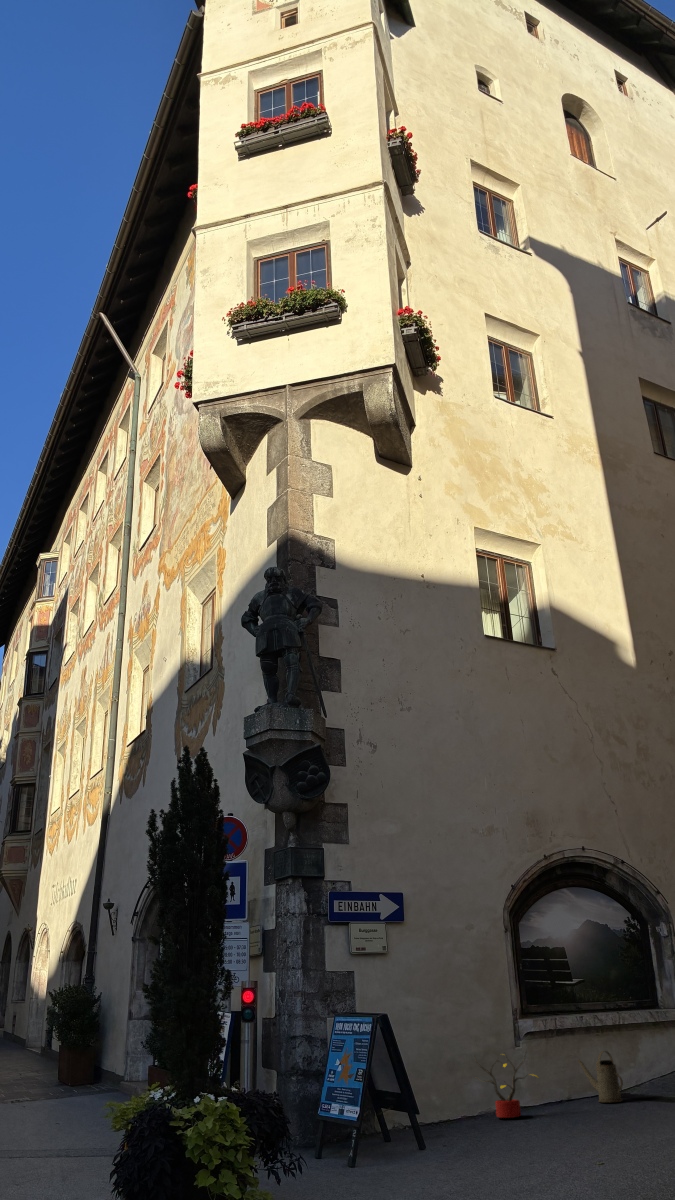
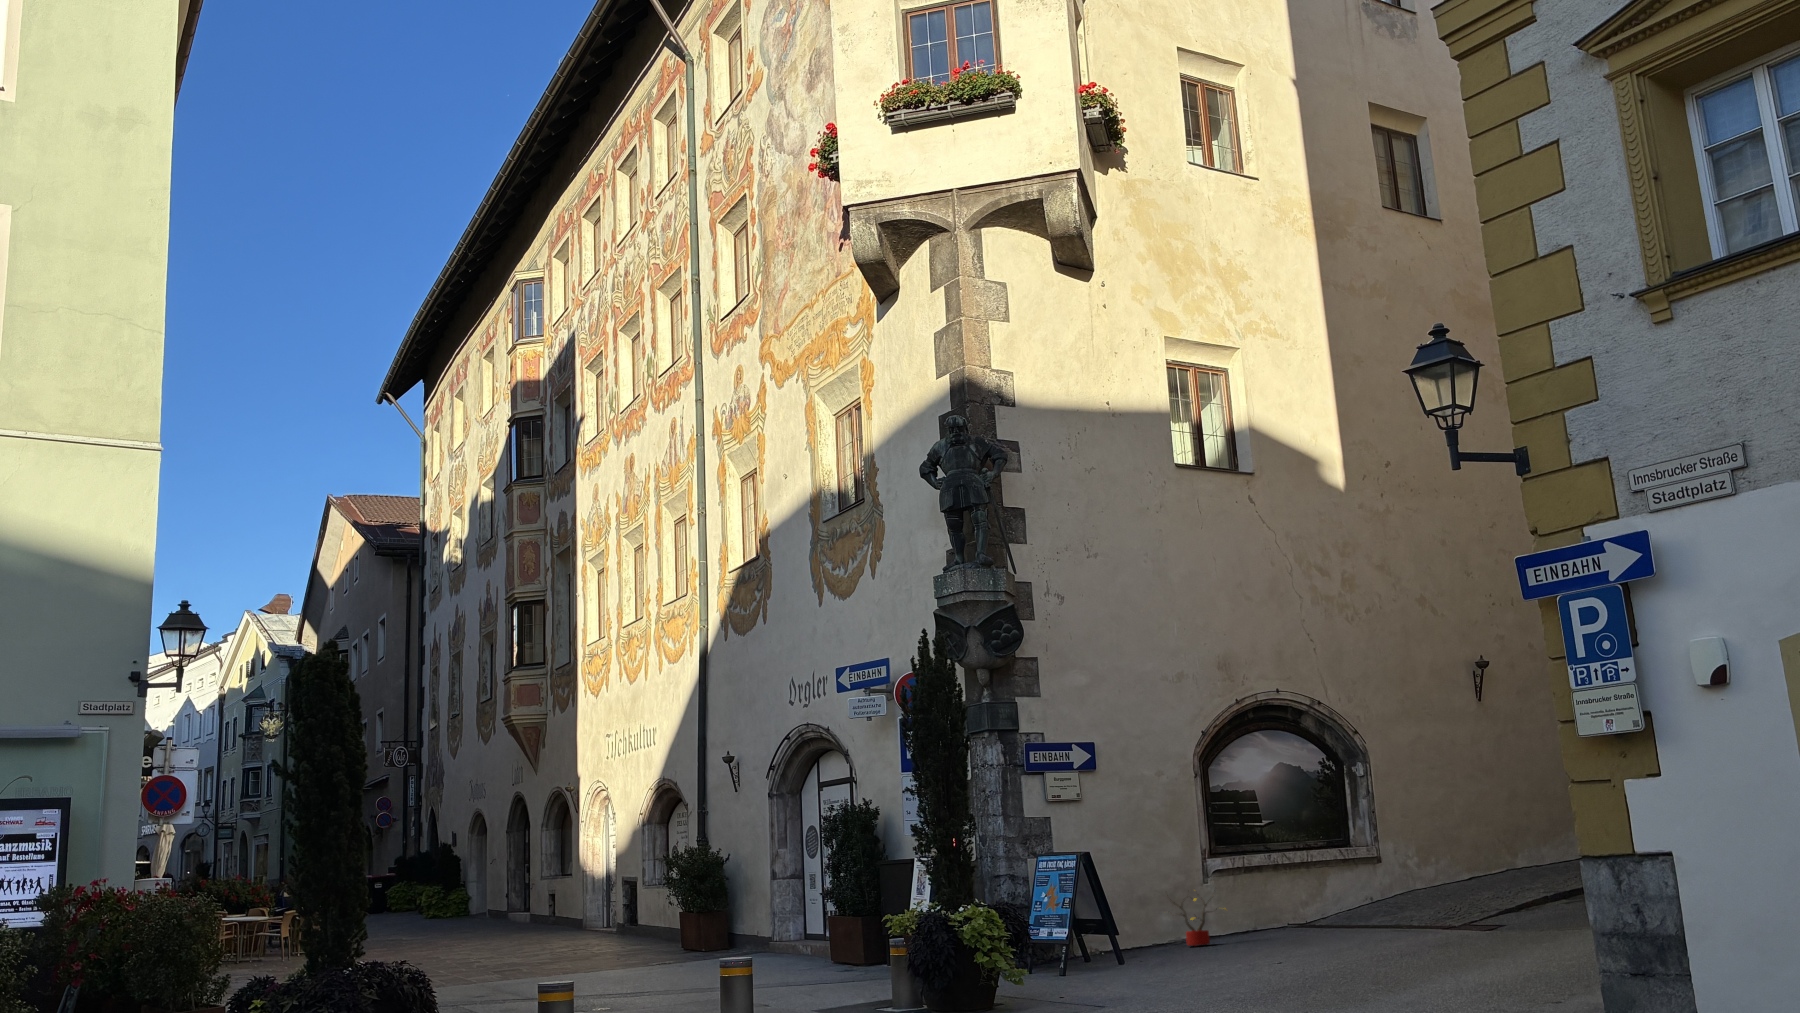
watering can: present [578,1051,623,1102] -> none [1267,887,1309,934]

